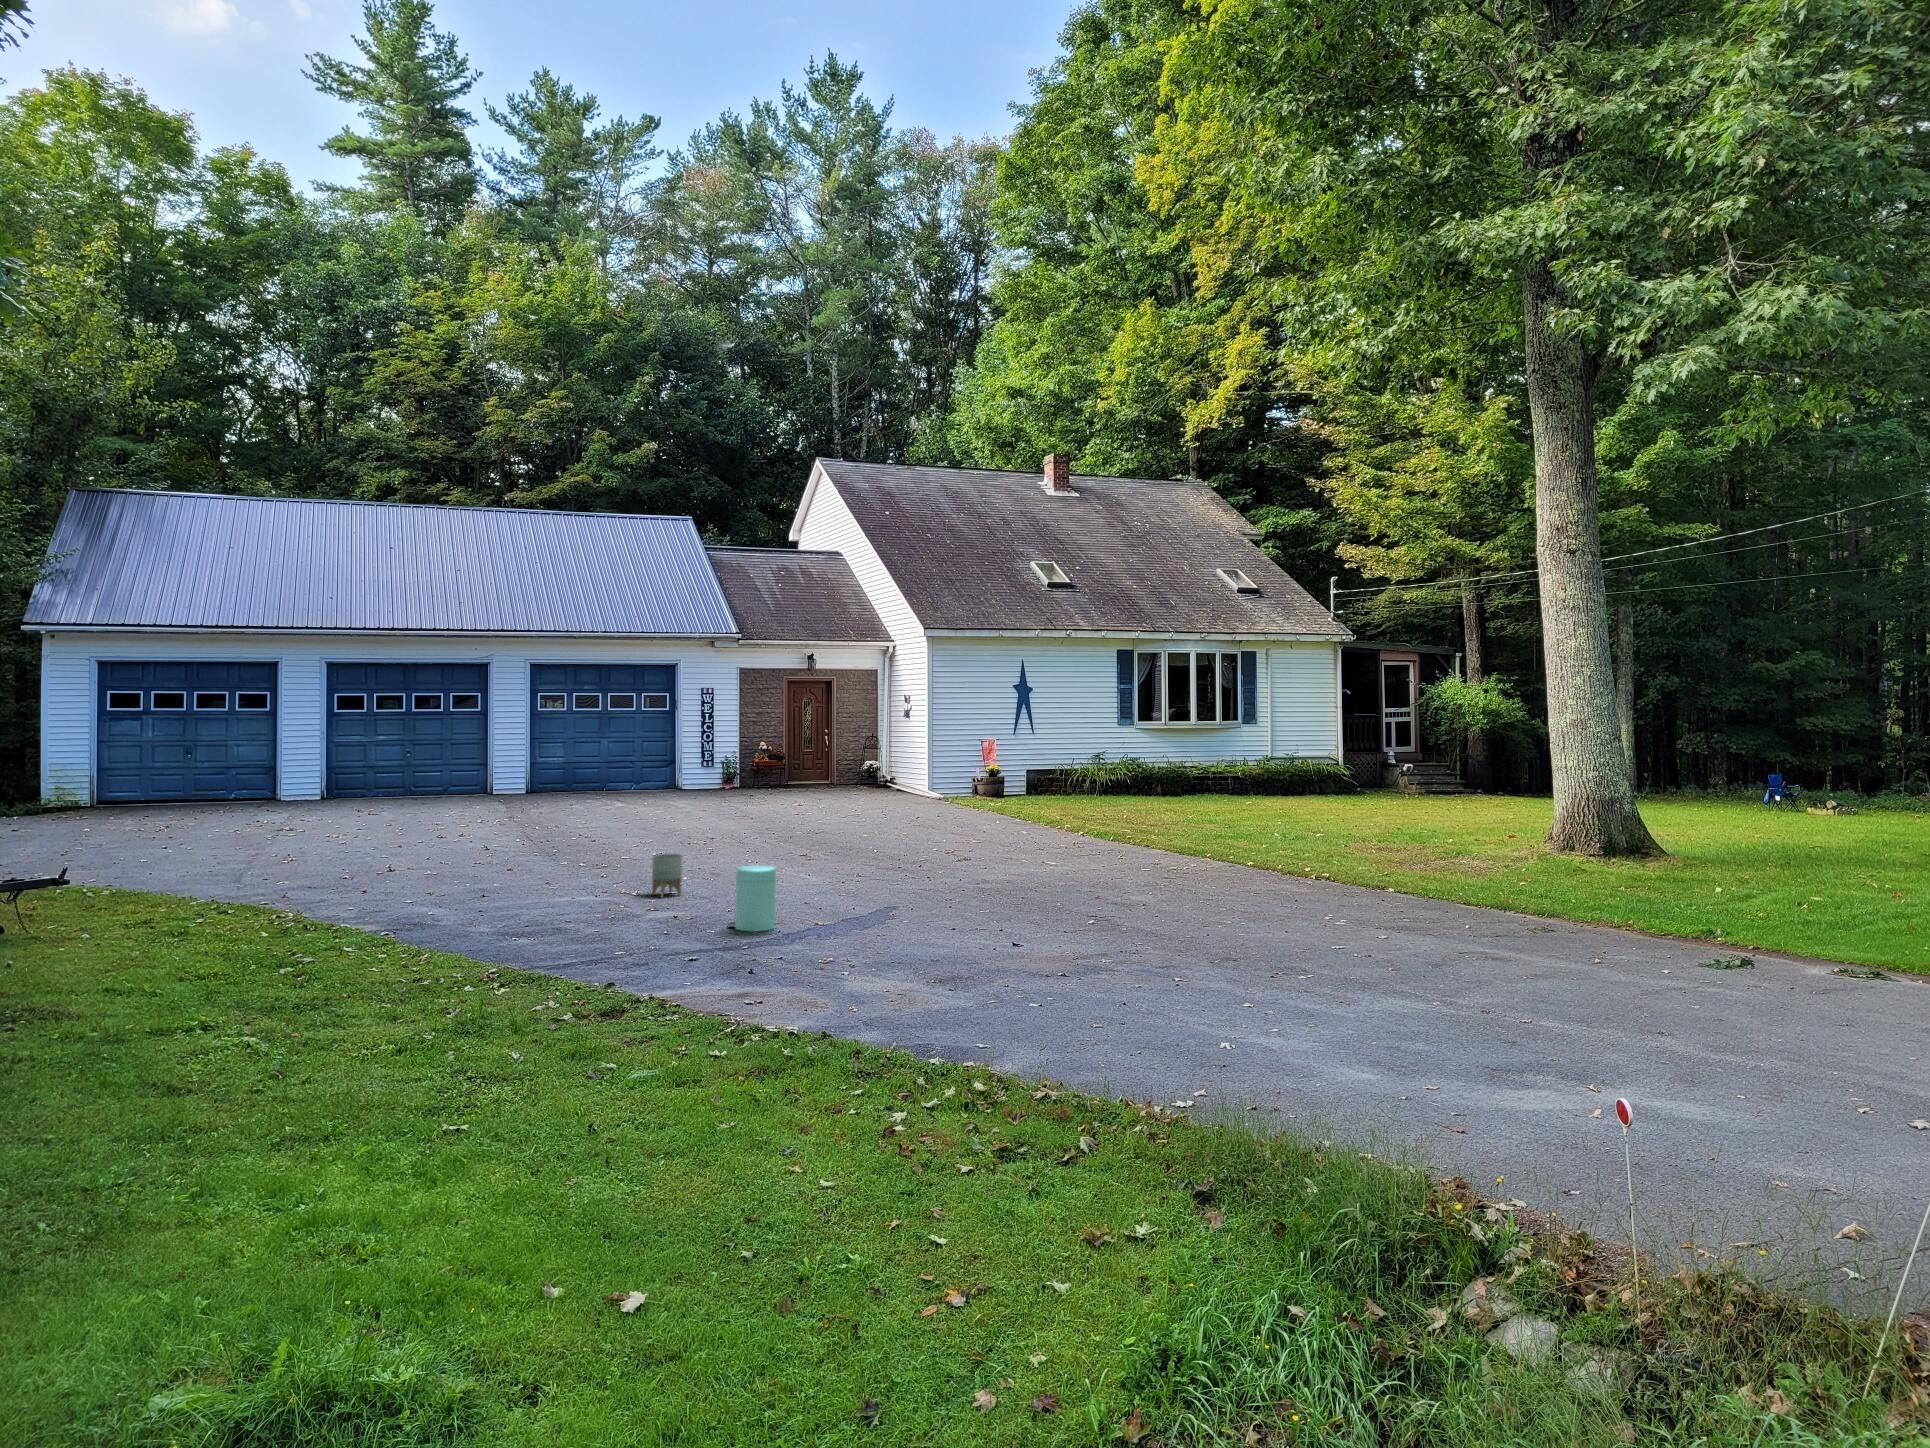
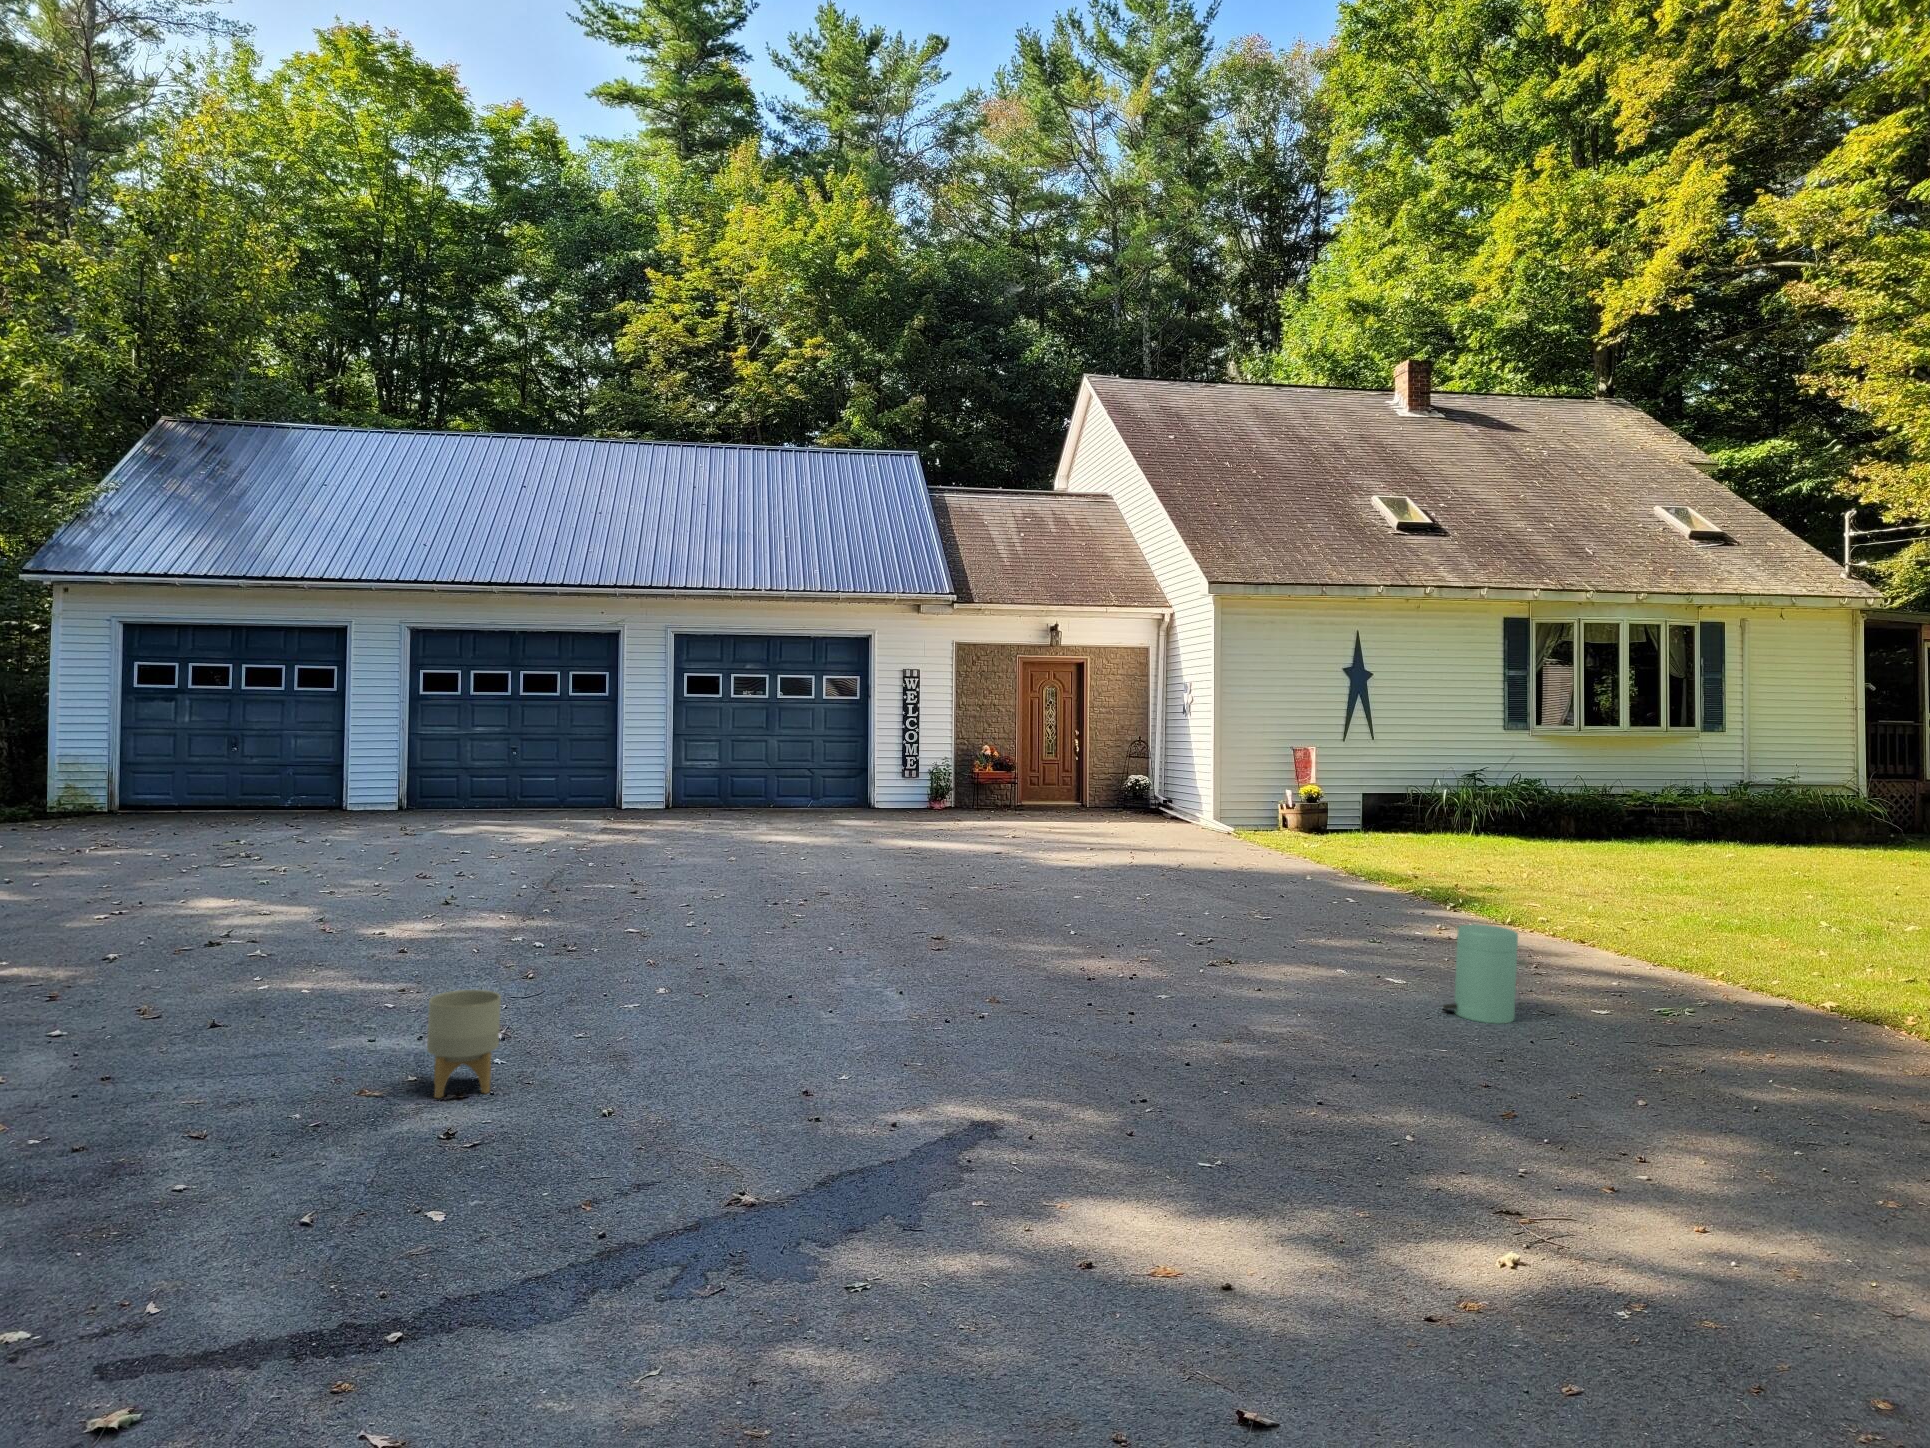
trash can: present [729,865,776,931] -> present [1443,924,1518,1024]

